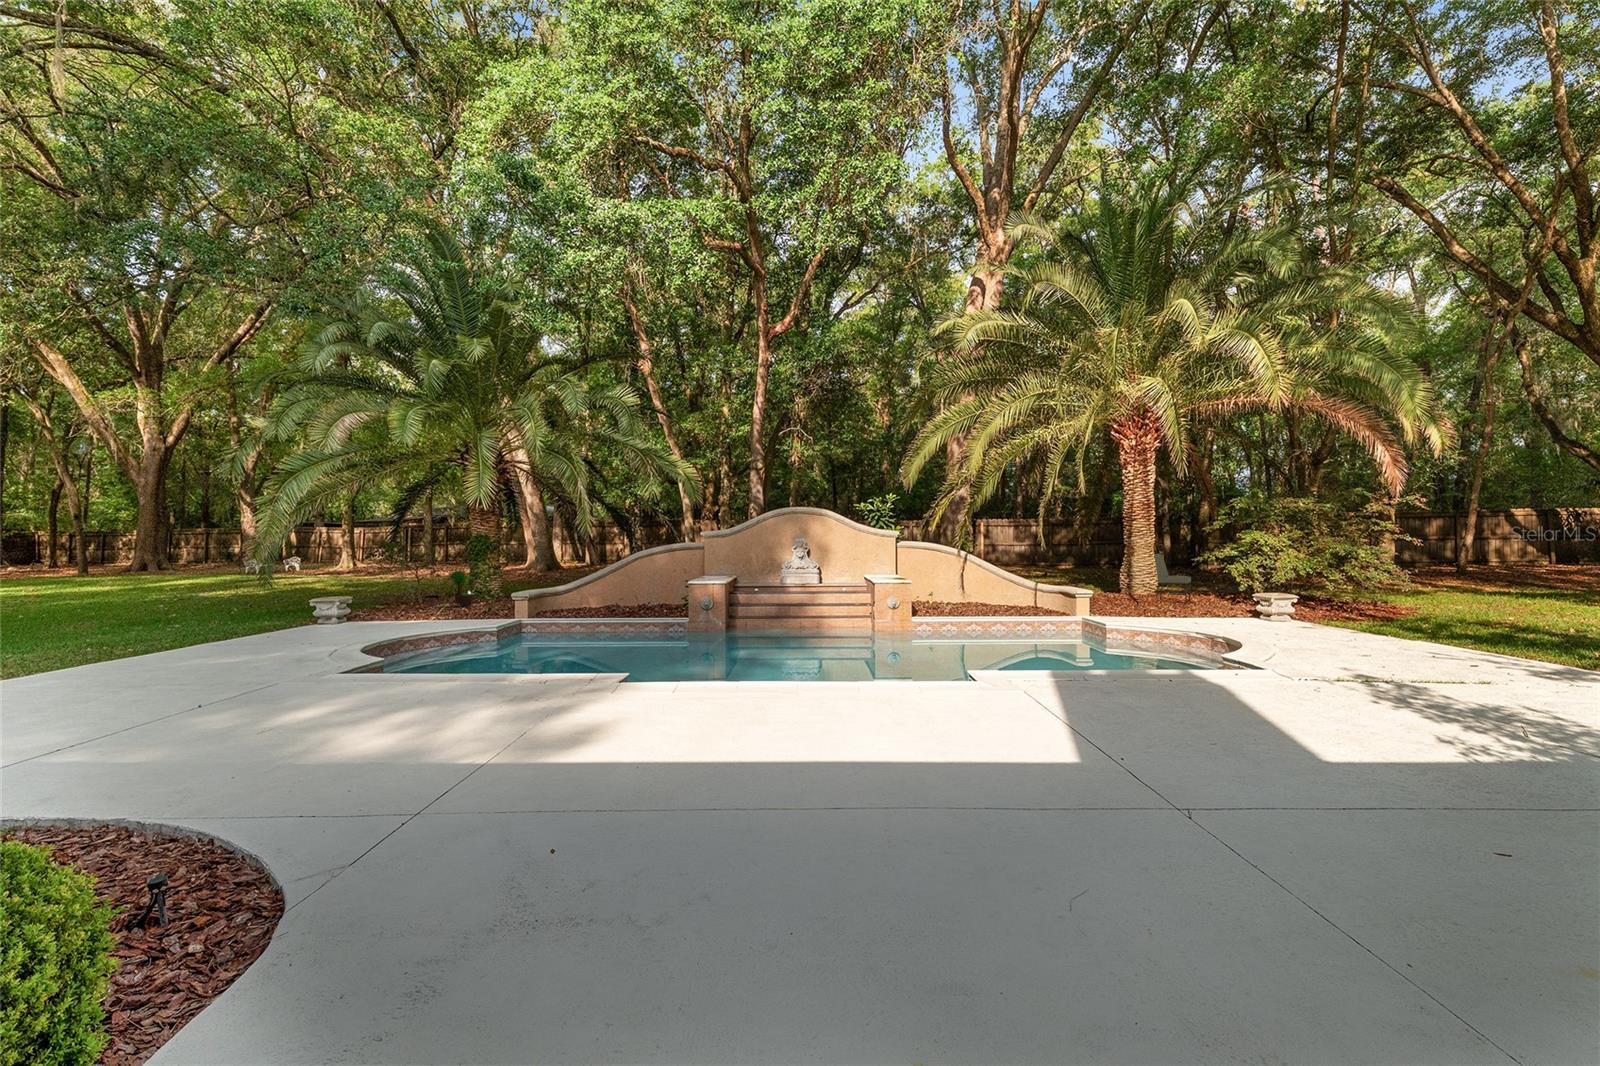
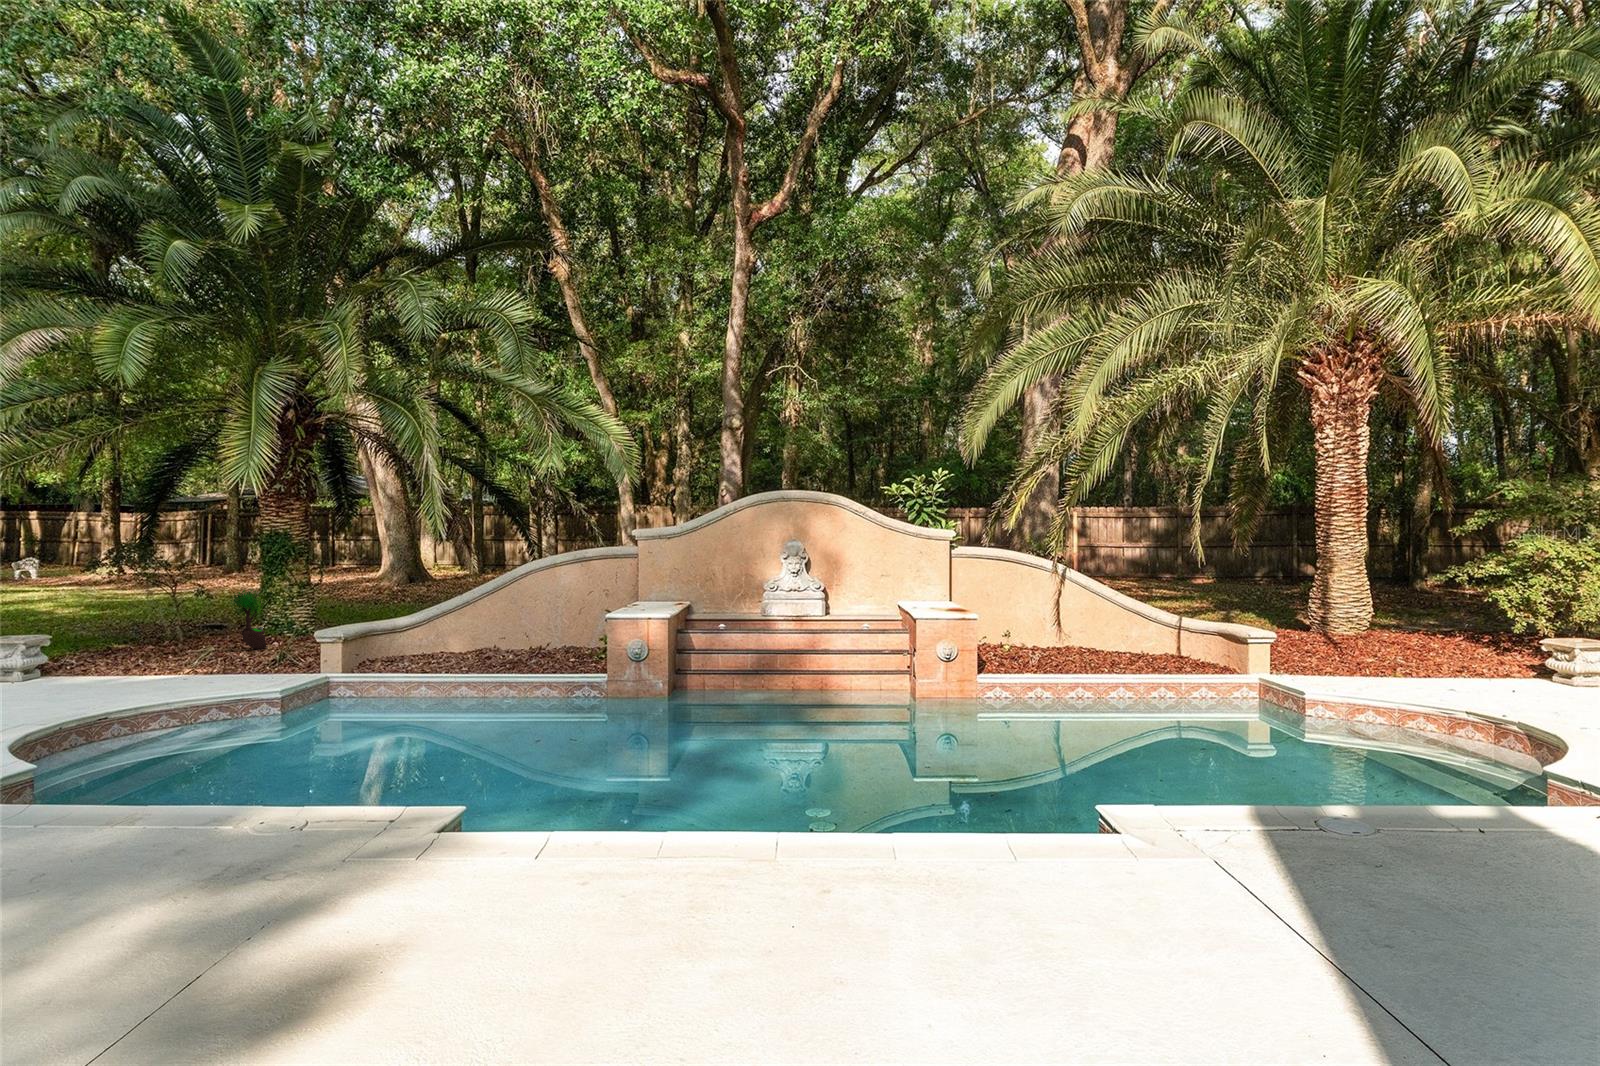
chair: present [1154,554,1191,604] -> none [1366,569,1426,651]

